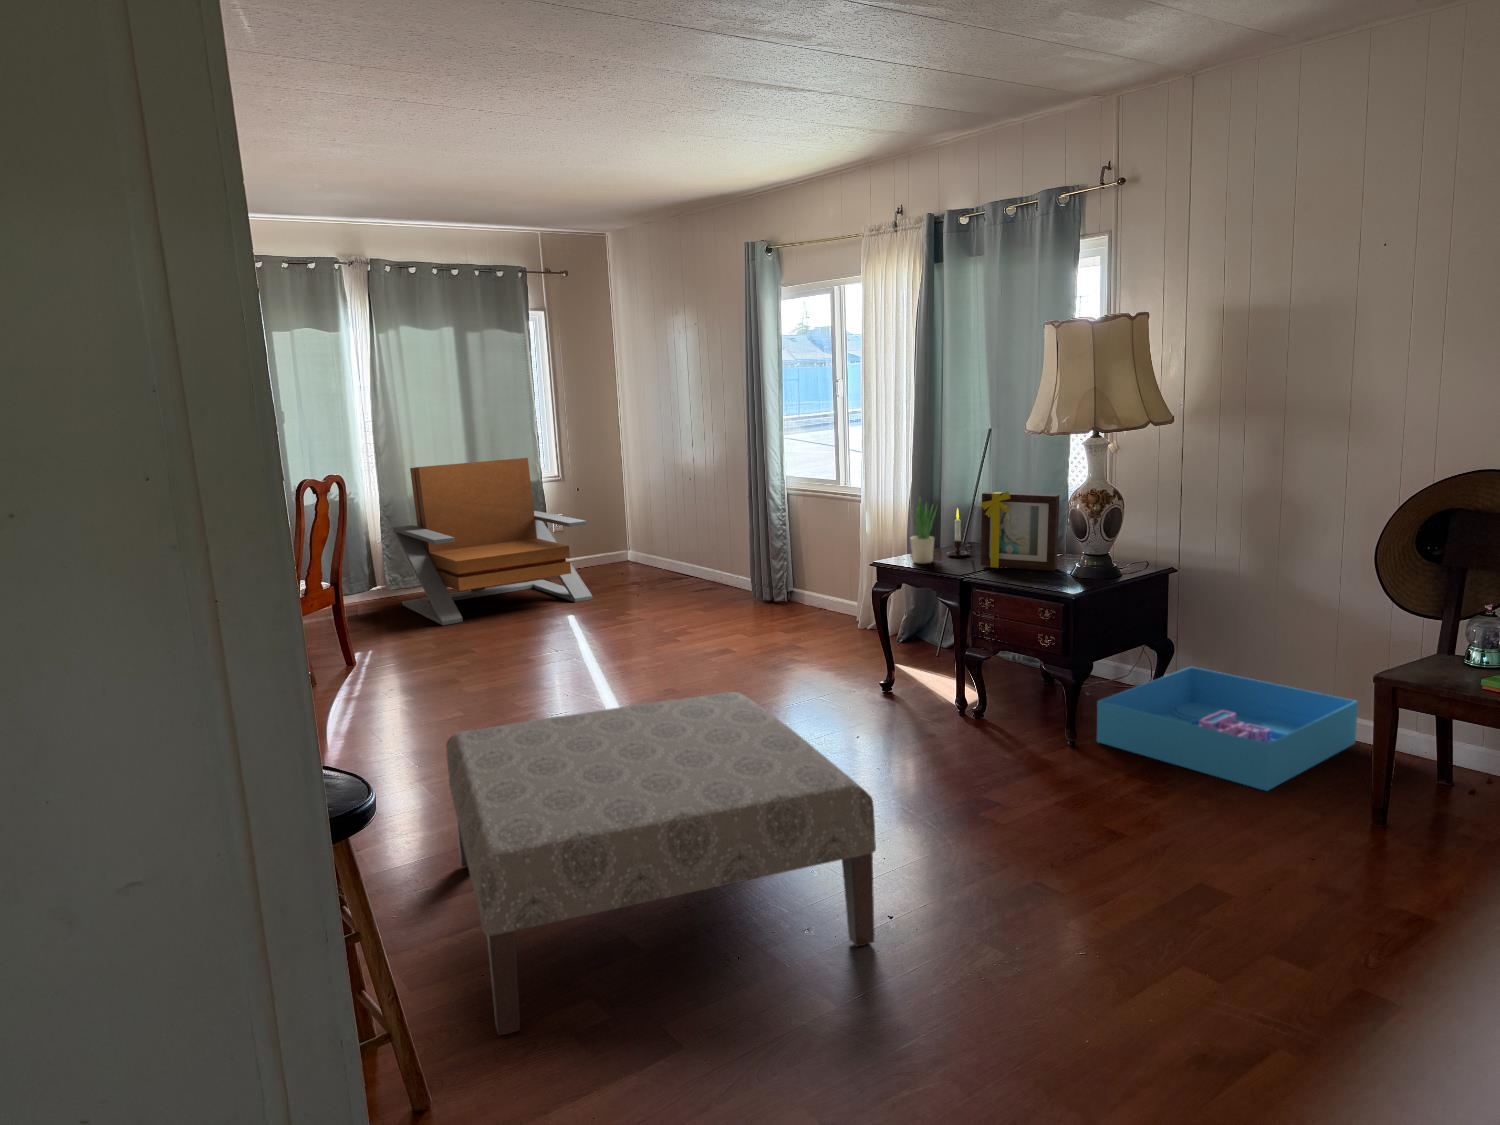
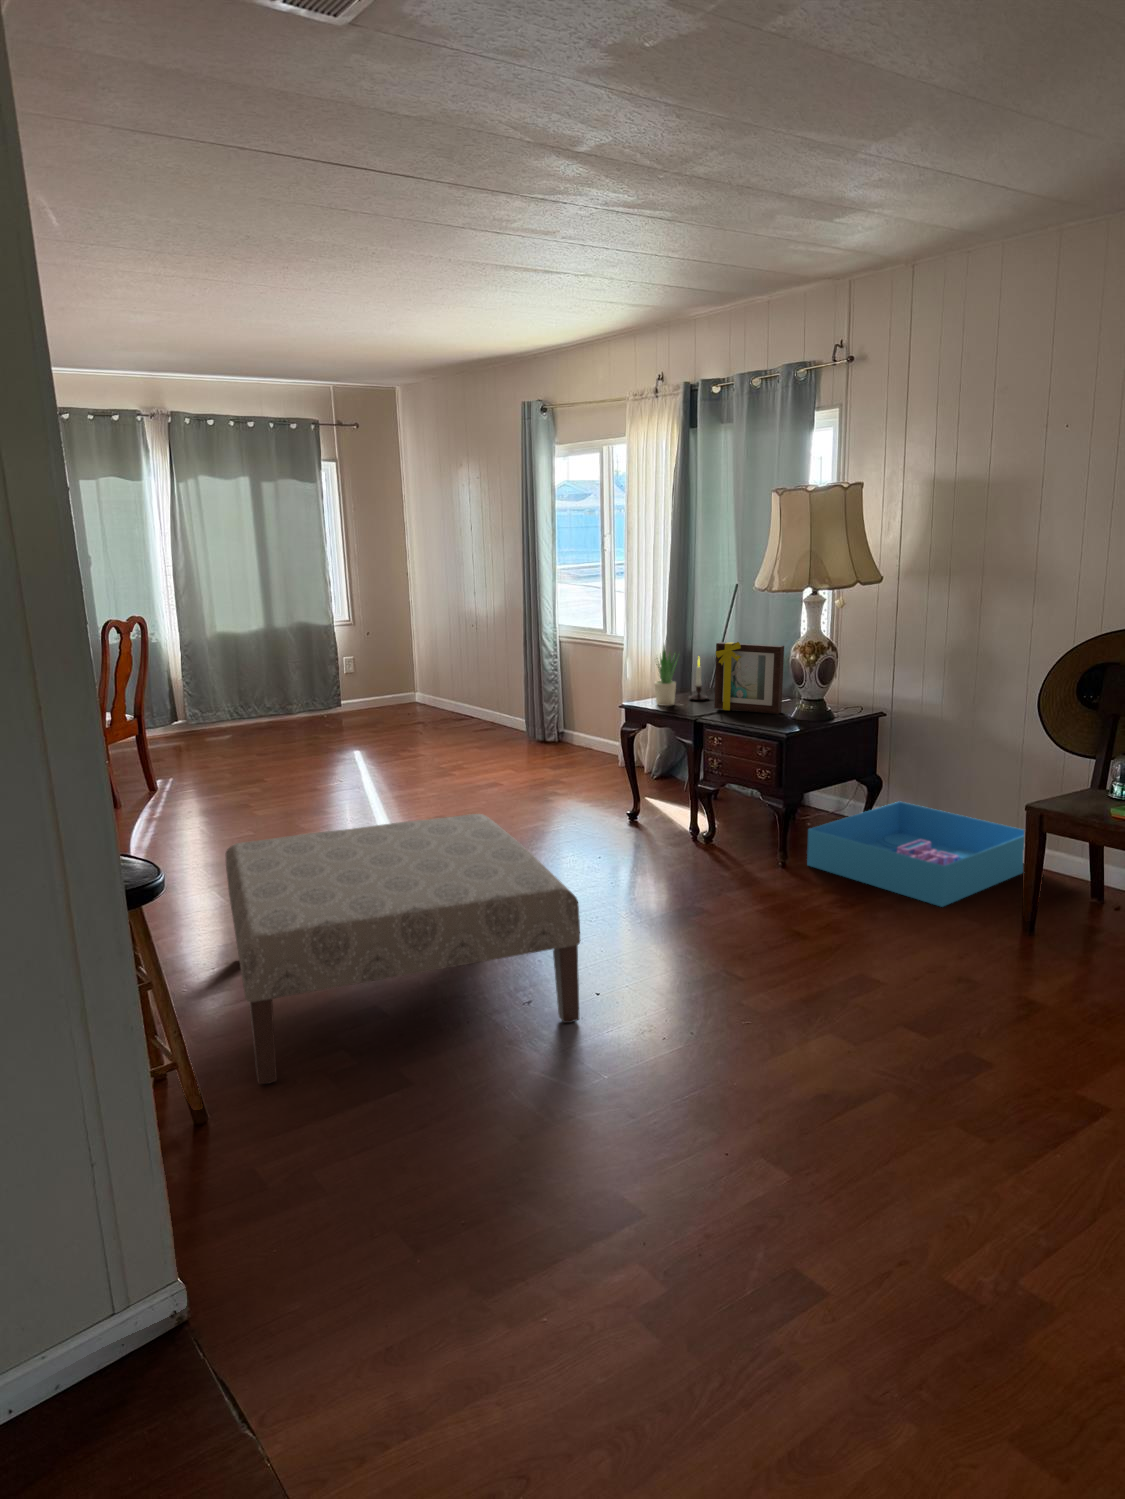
lounge chair: present [393,458,593,625] -> none [193,603,379,758]

